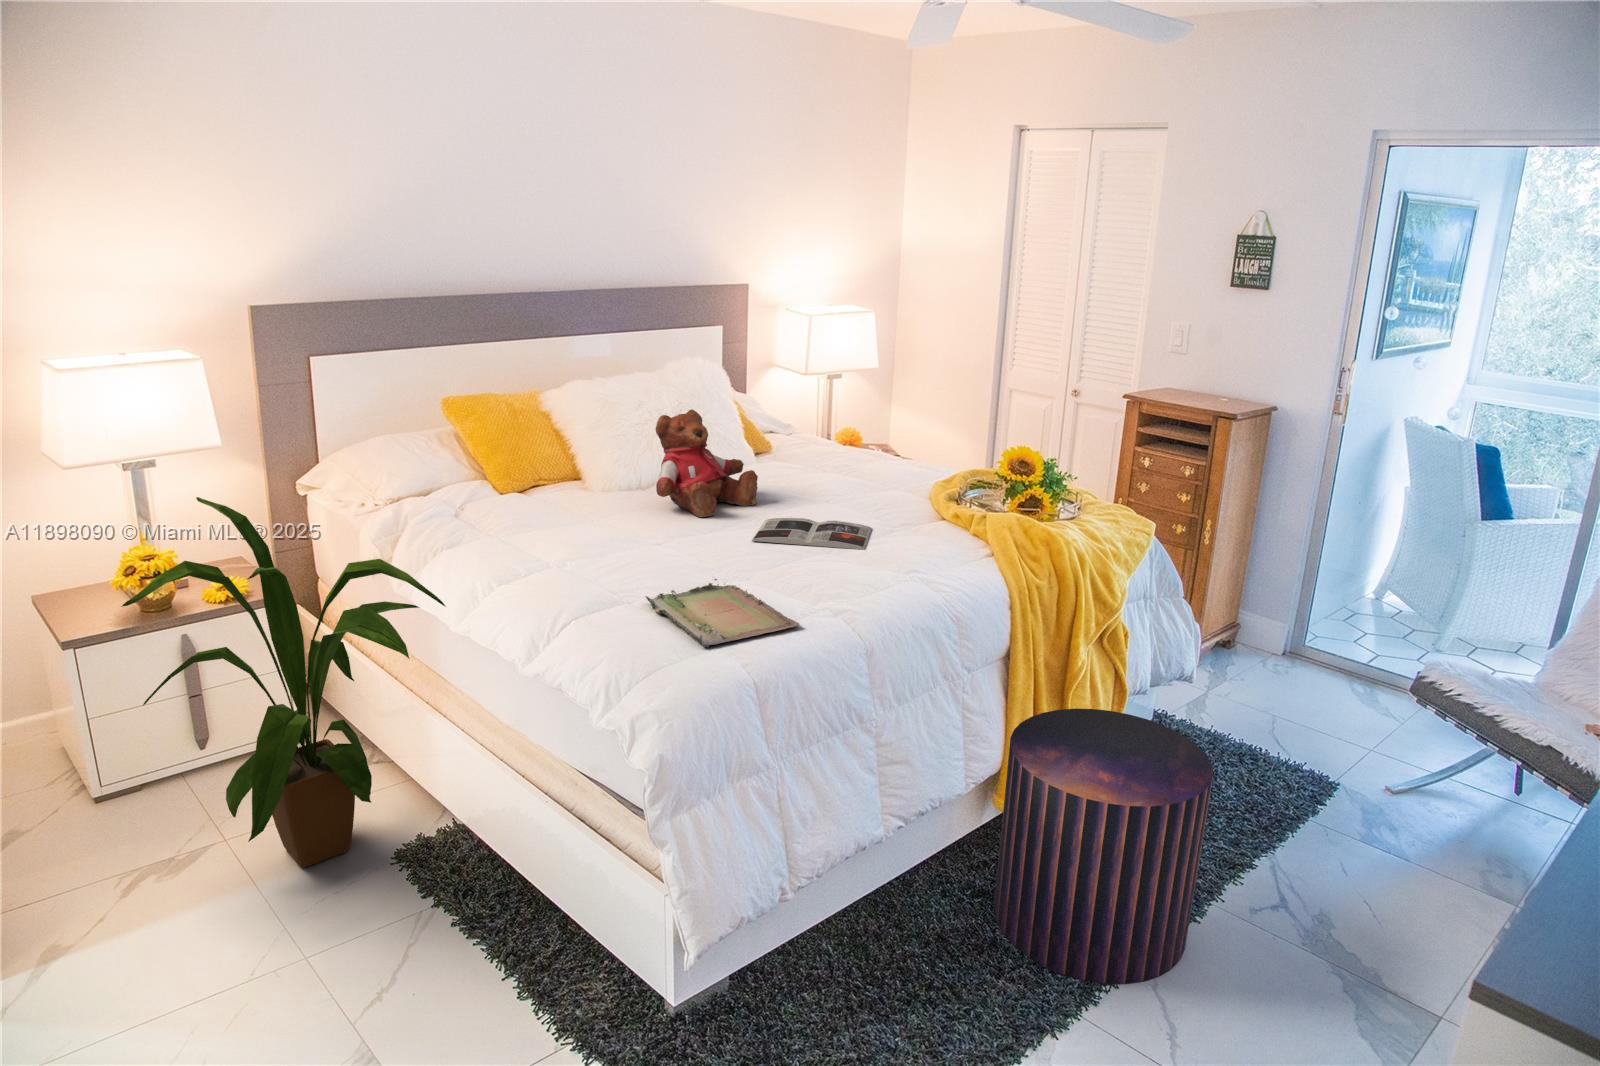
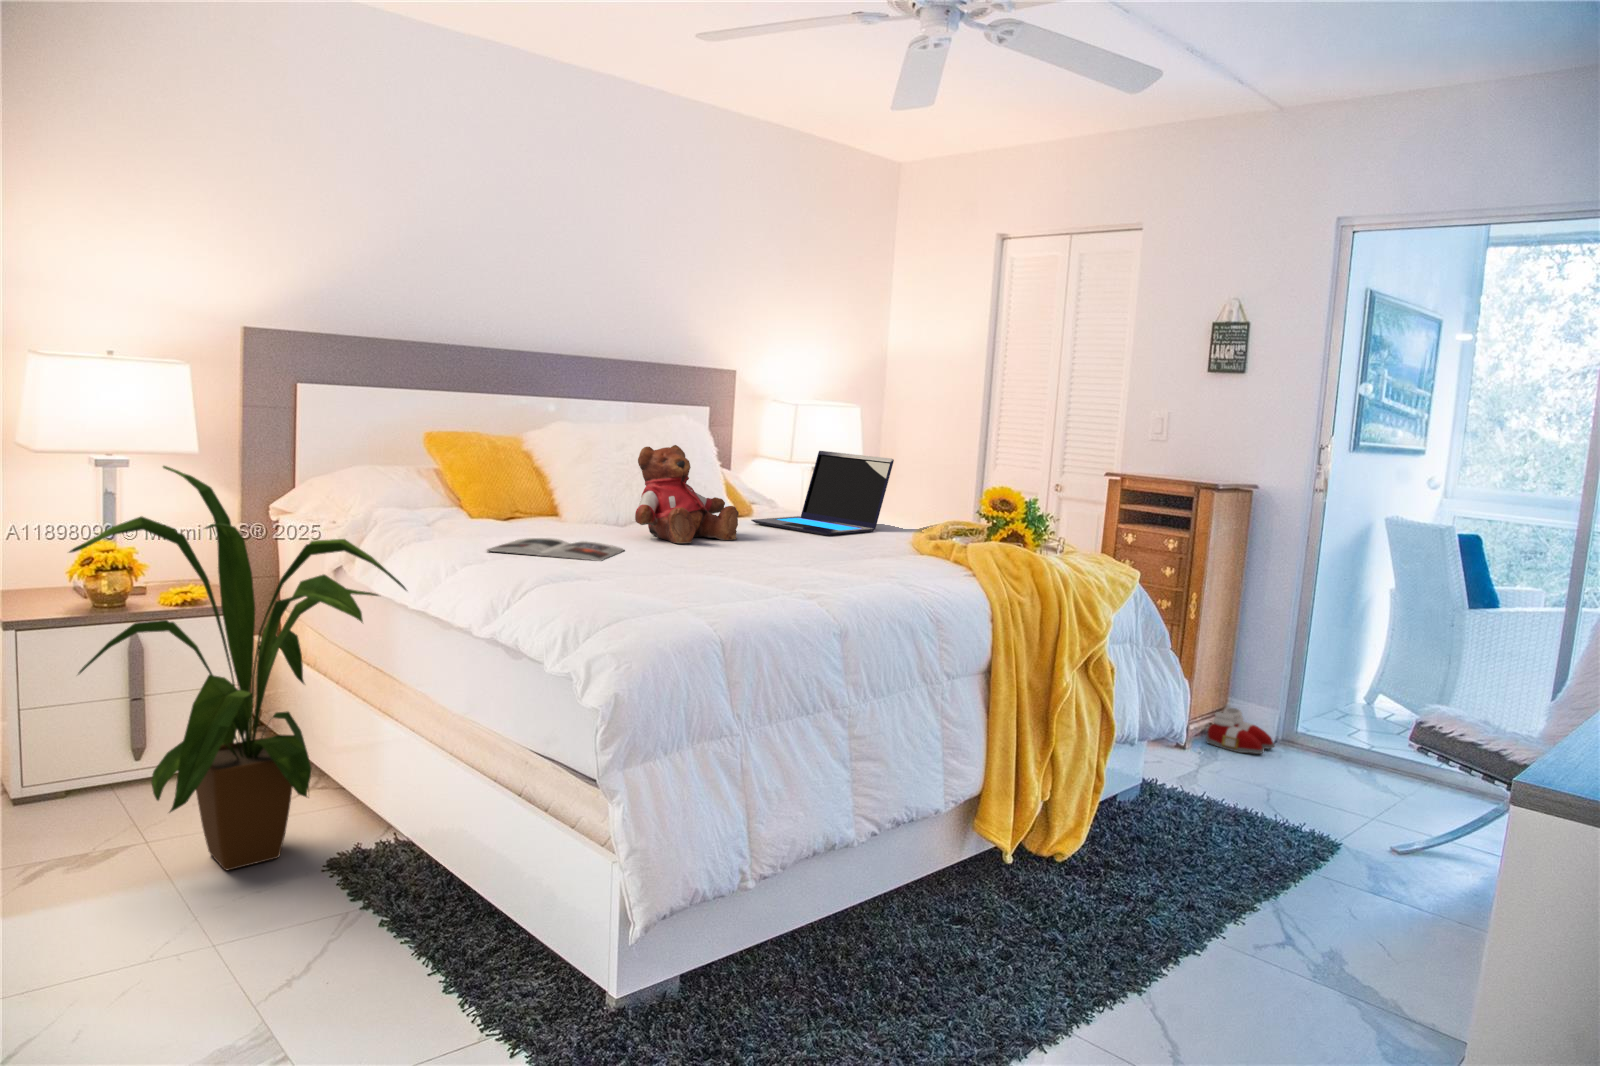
laptop: none [769,389,910,489] -> present [751,451,894,536]
magazine: present [752,518,872,550] -> present [487,538,624,561]
tray: present [645,579,800,647] -> none [615,566,774,612]
slippers: none [1215,625,1282,673] -> present [1206,708,1275,754]
pouf: present [994,709,1213,984] -> none [974,721,1206,1006]

